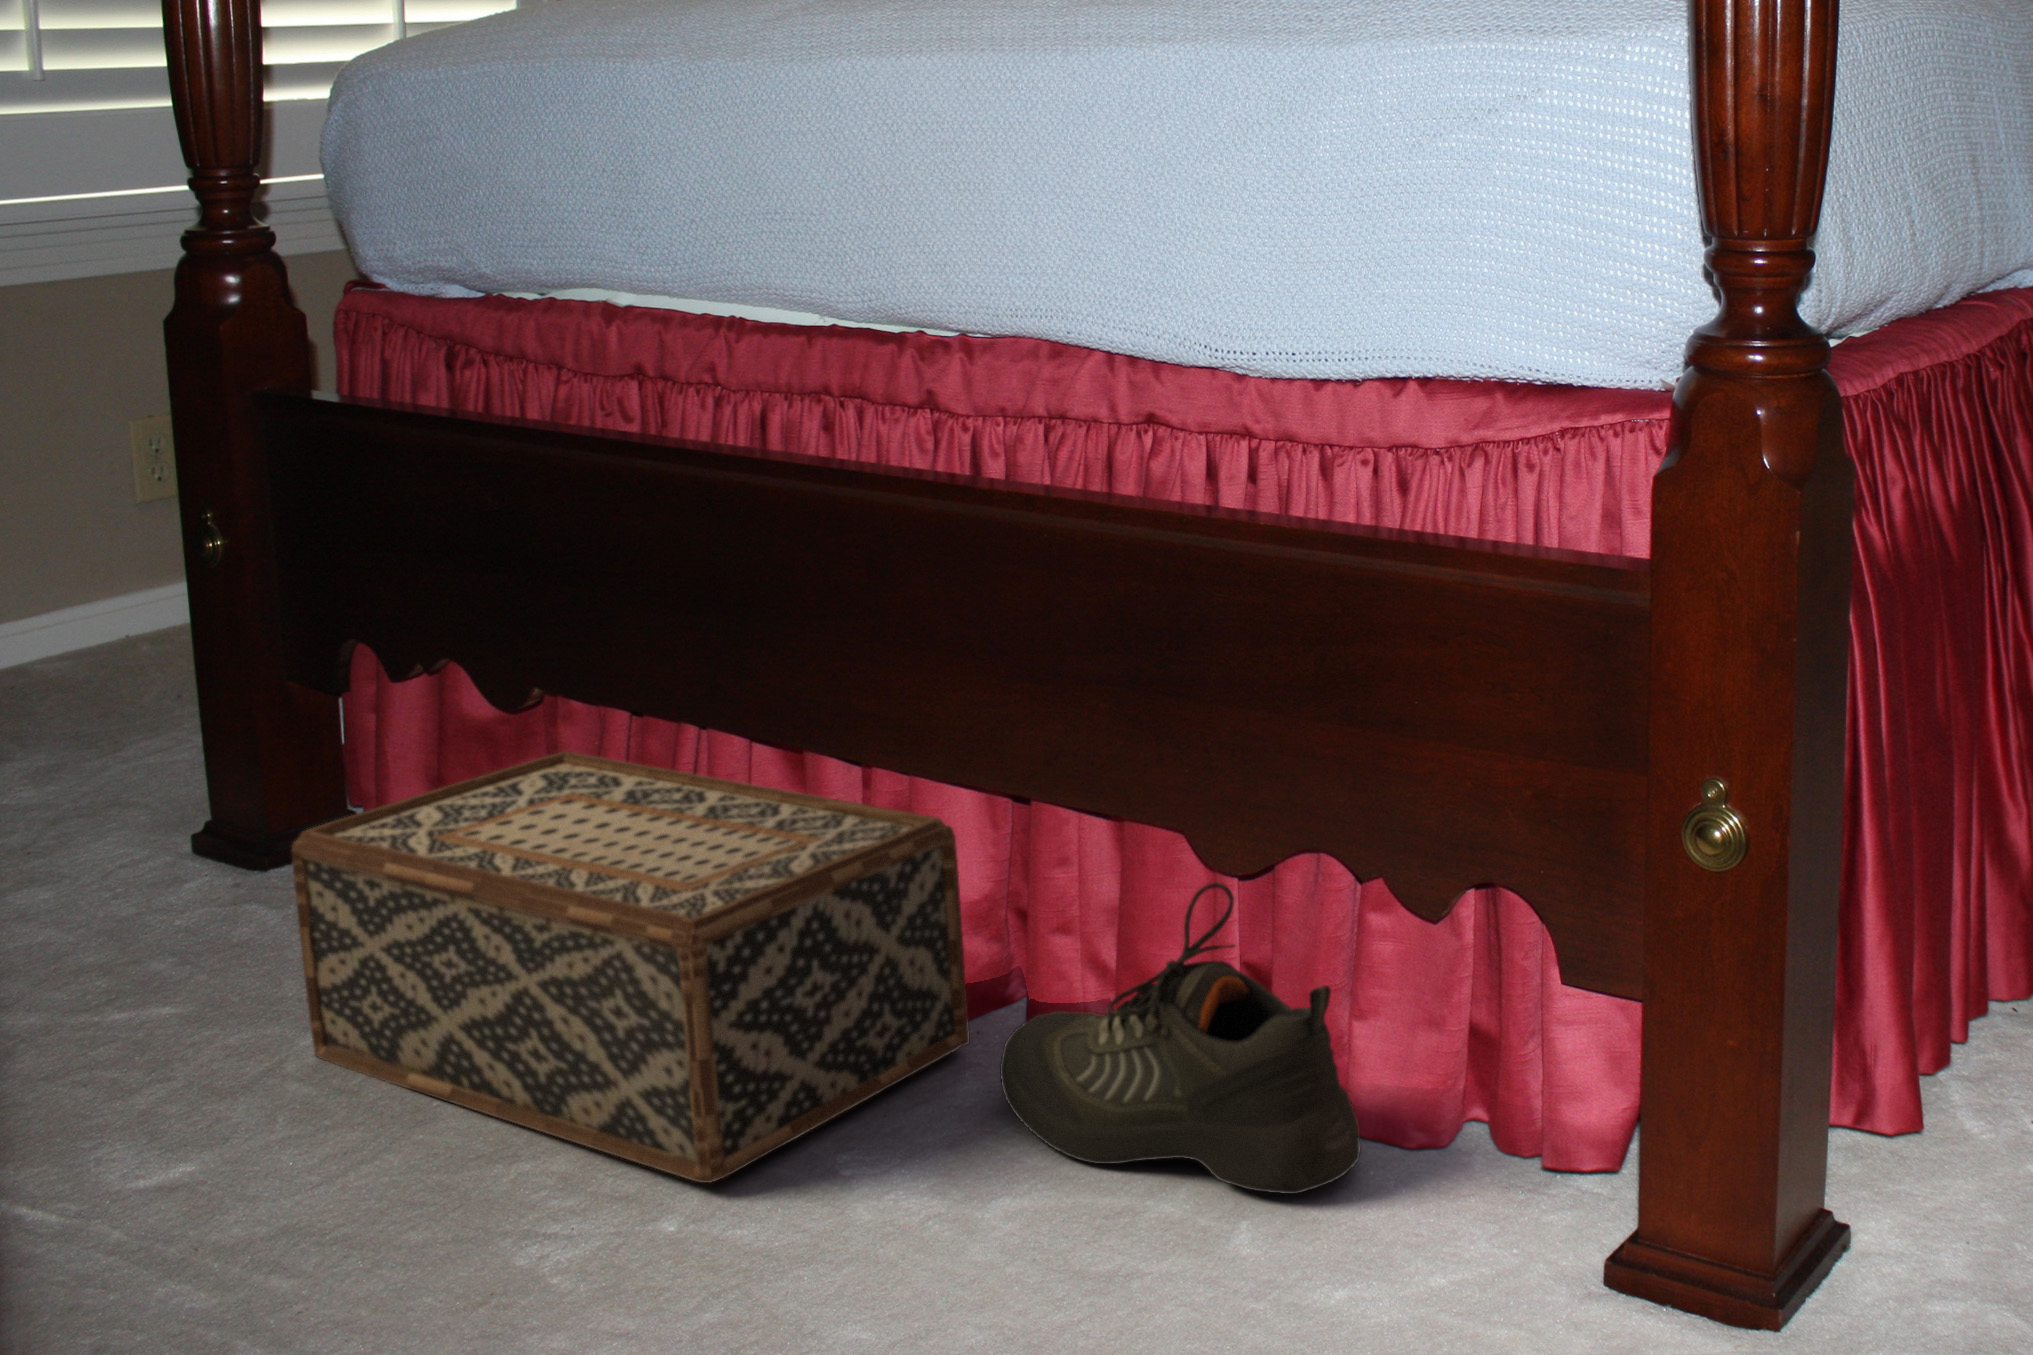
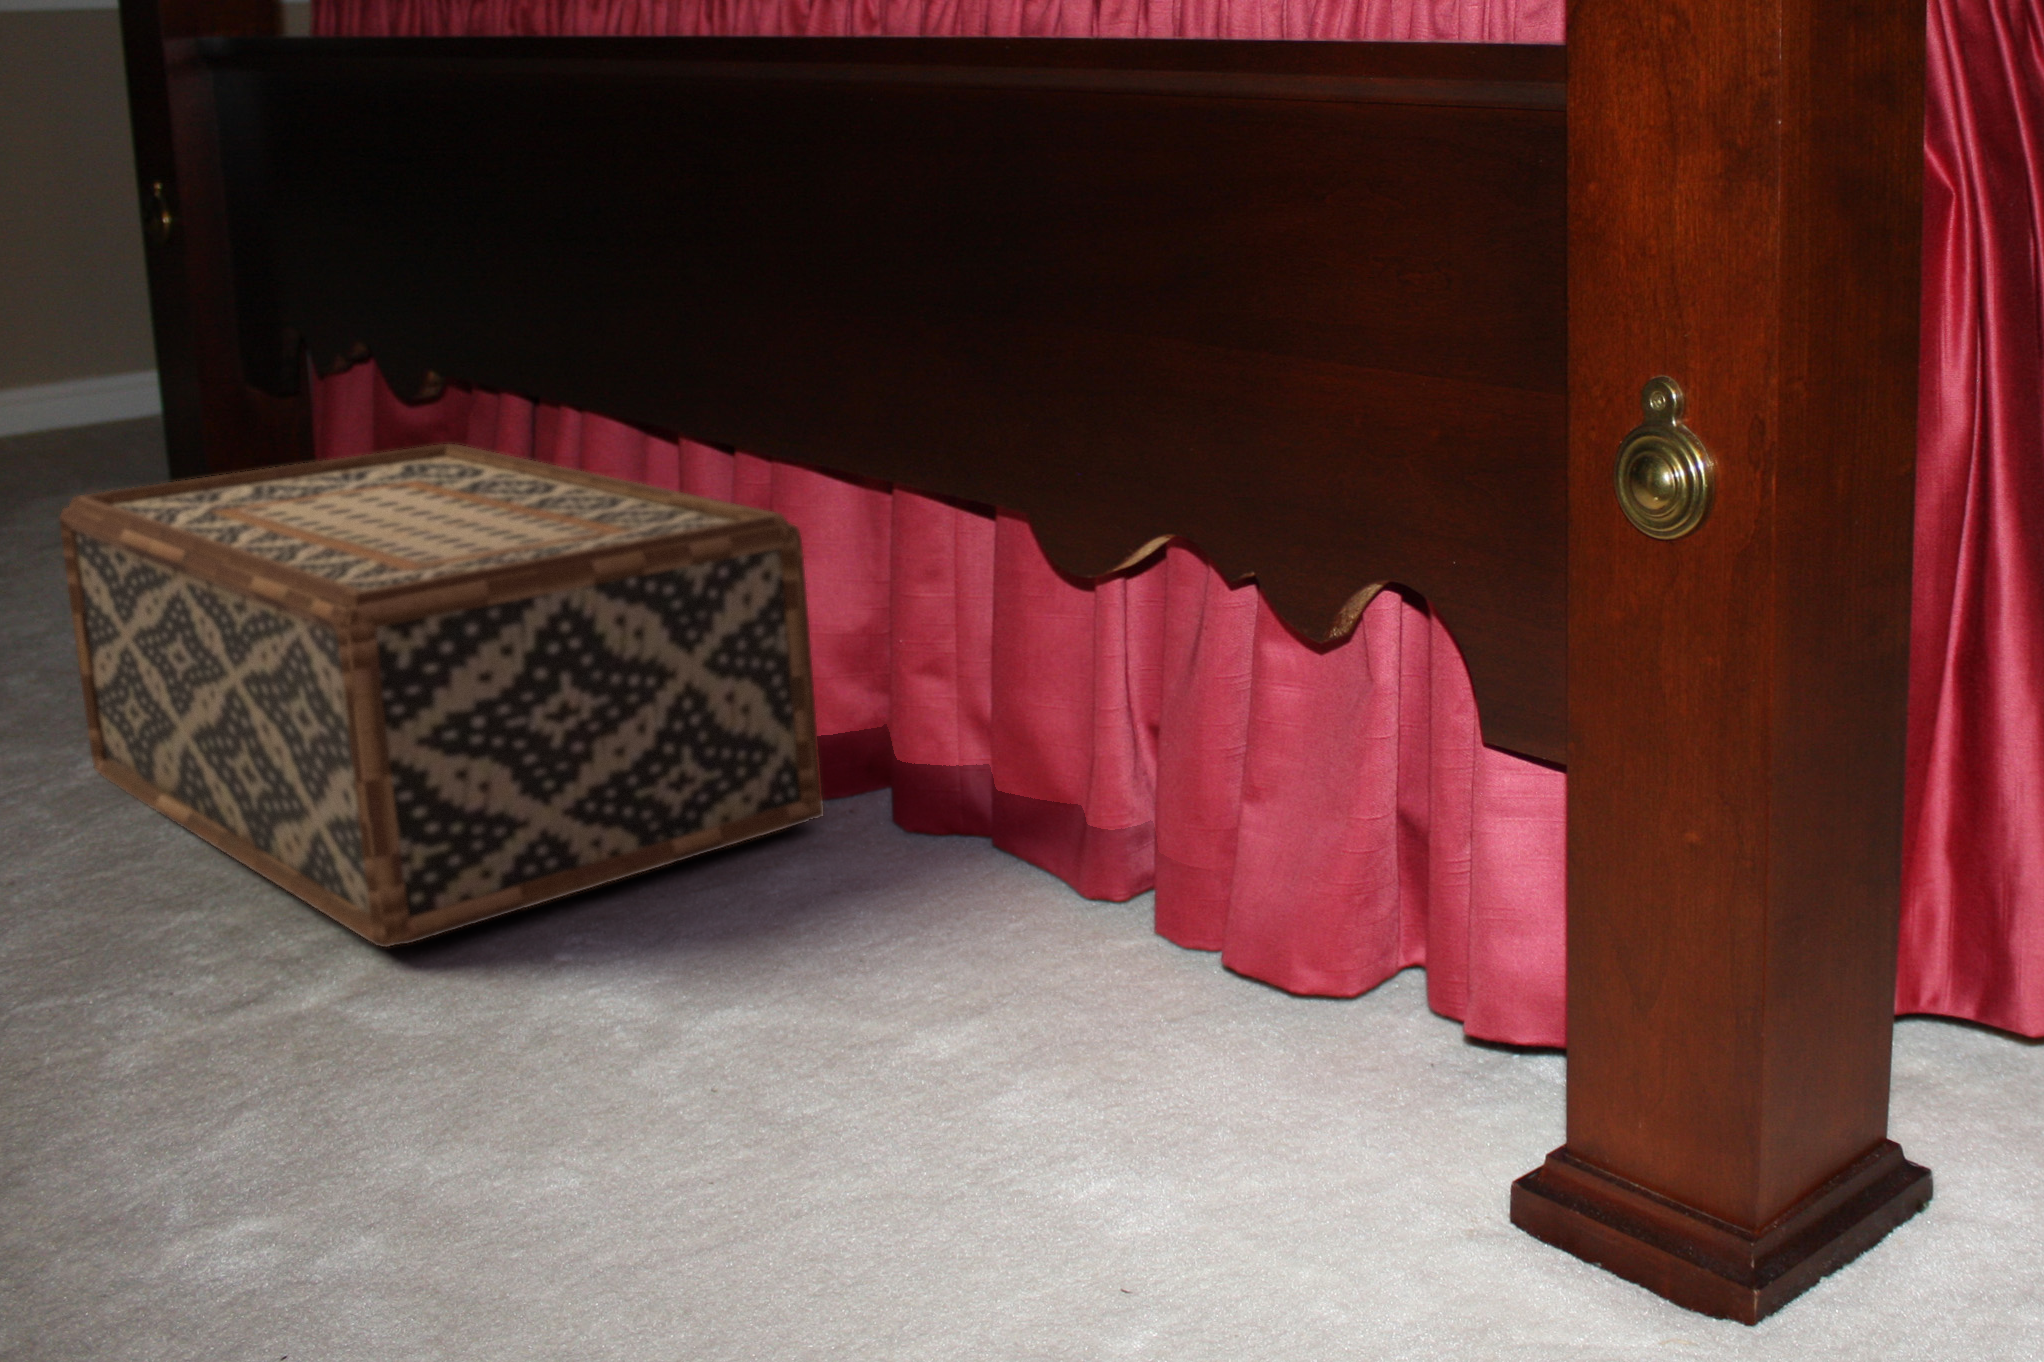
shoe: present [1000,883,1360,1194] -> none [809,601,1239,1038]

